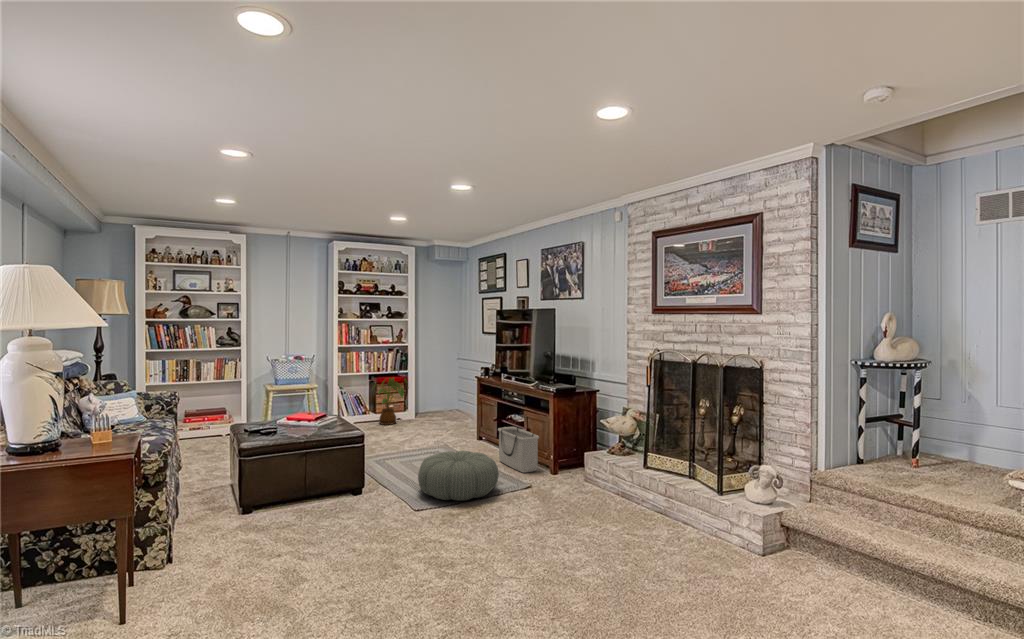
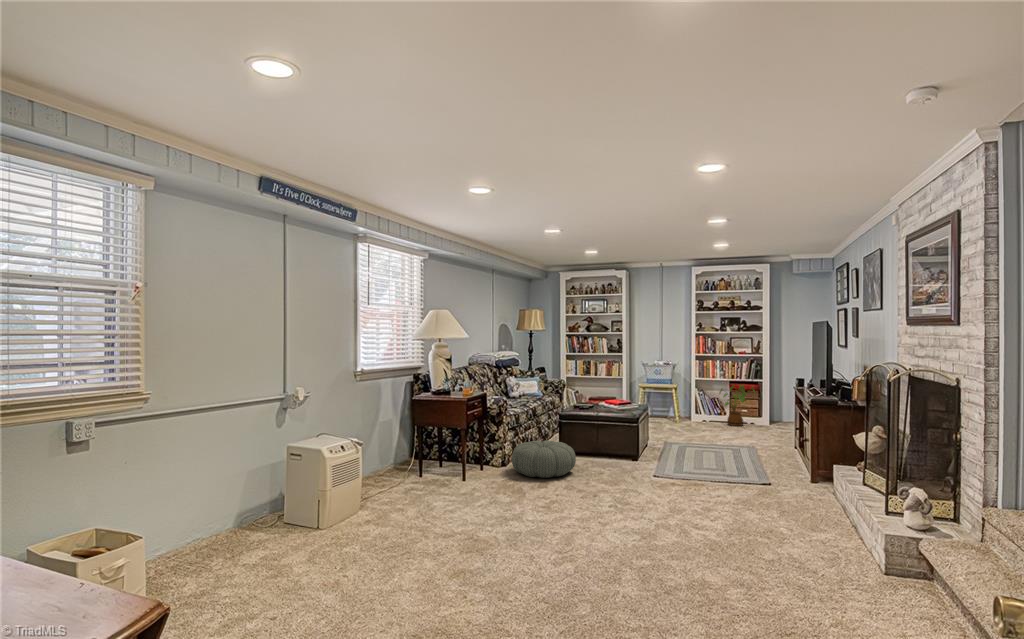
storage bin: present [498,427,539,473] -> none [773,433,801,476]
pouf: present [418,451,499,501] -> present [512,440,576,478]

